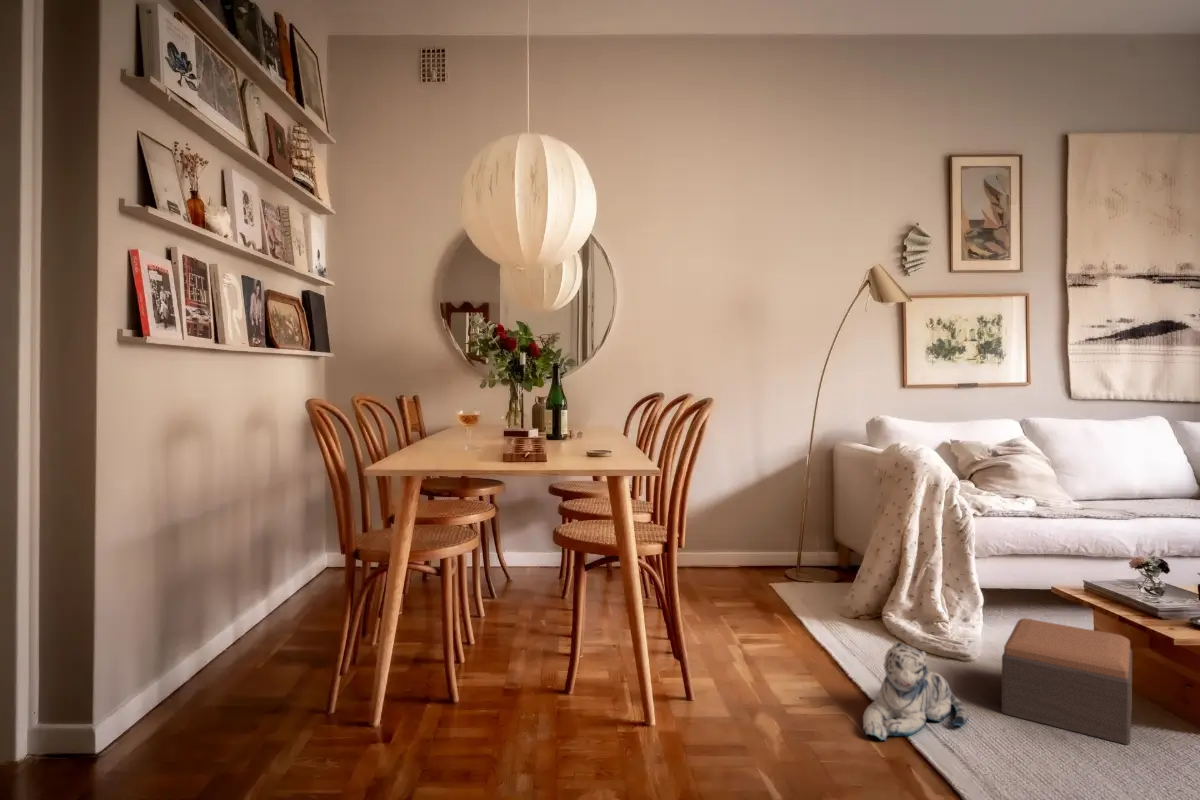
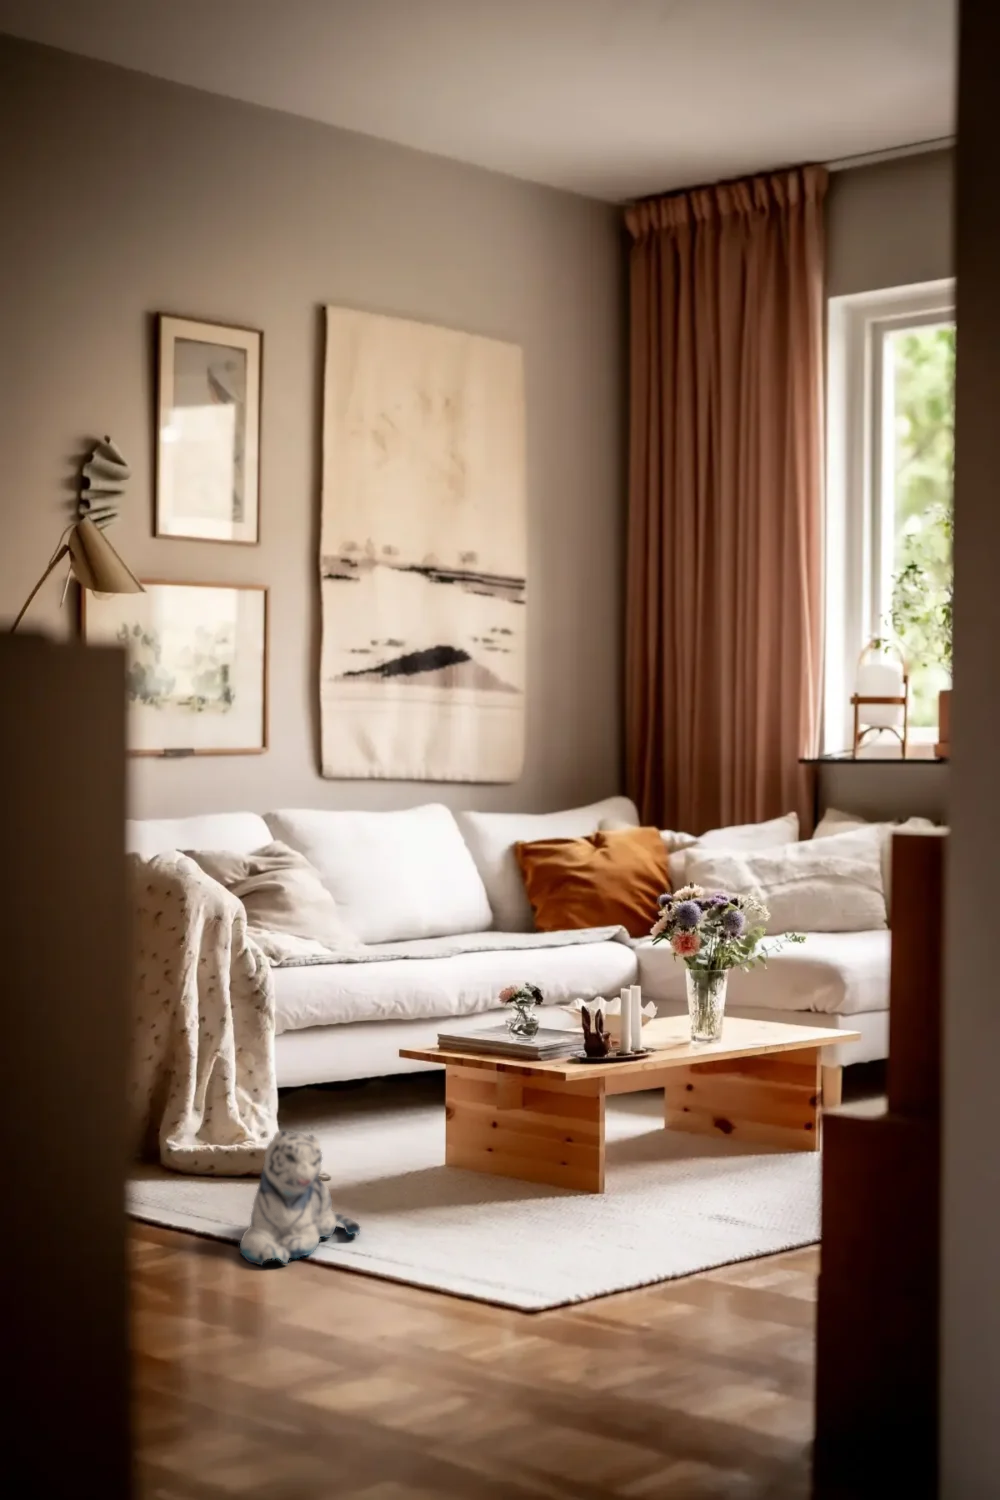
footstool: present [1002,618,1132,745] -> none [375,1092,531,1220]

